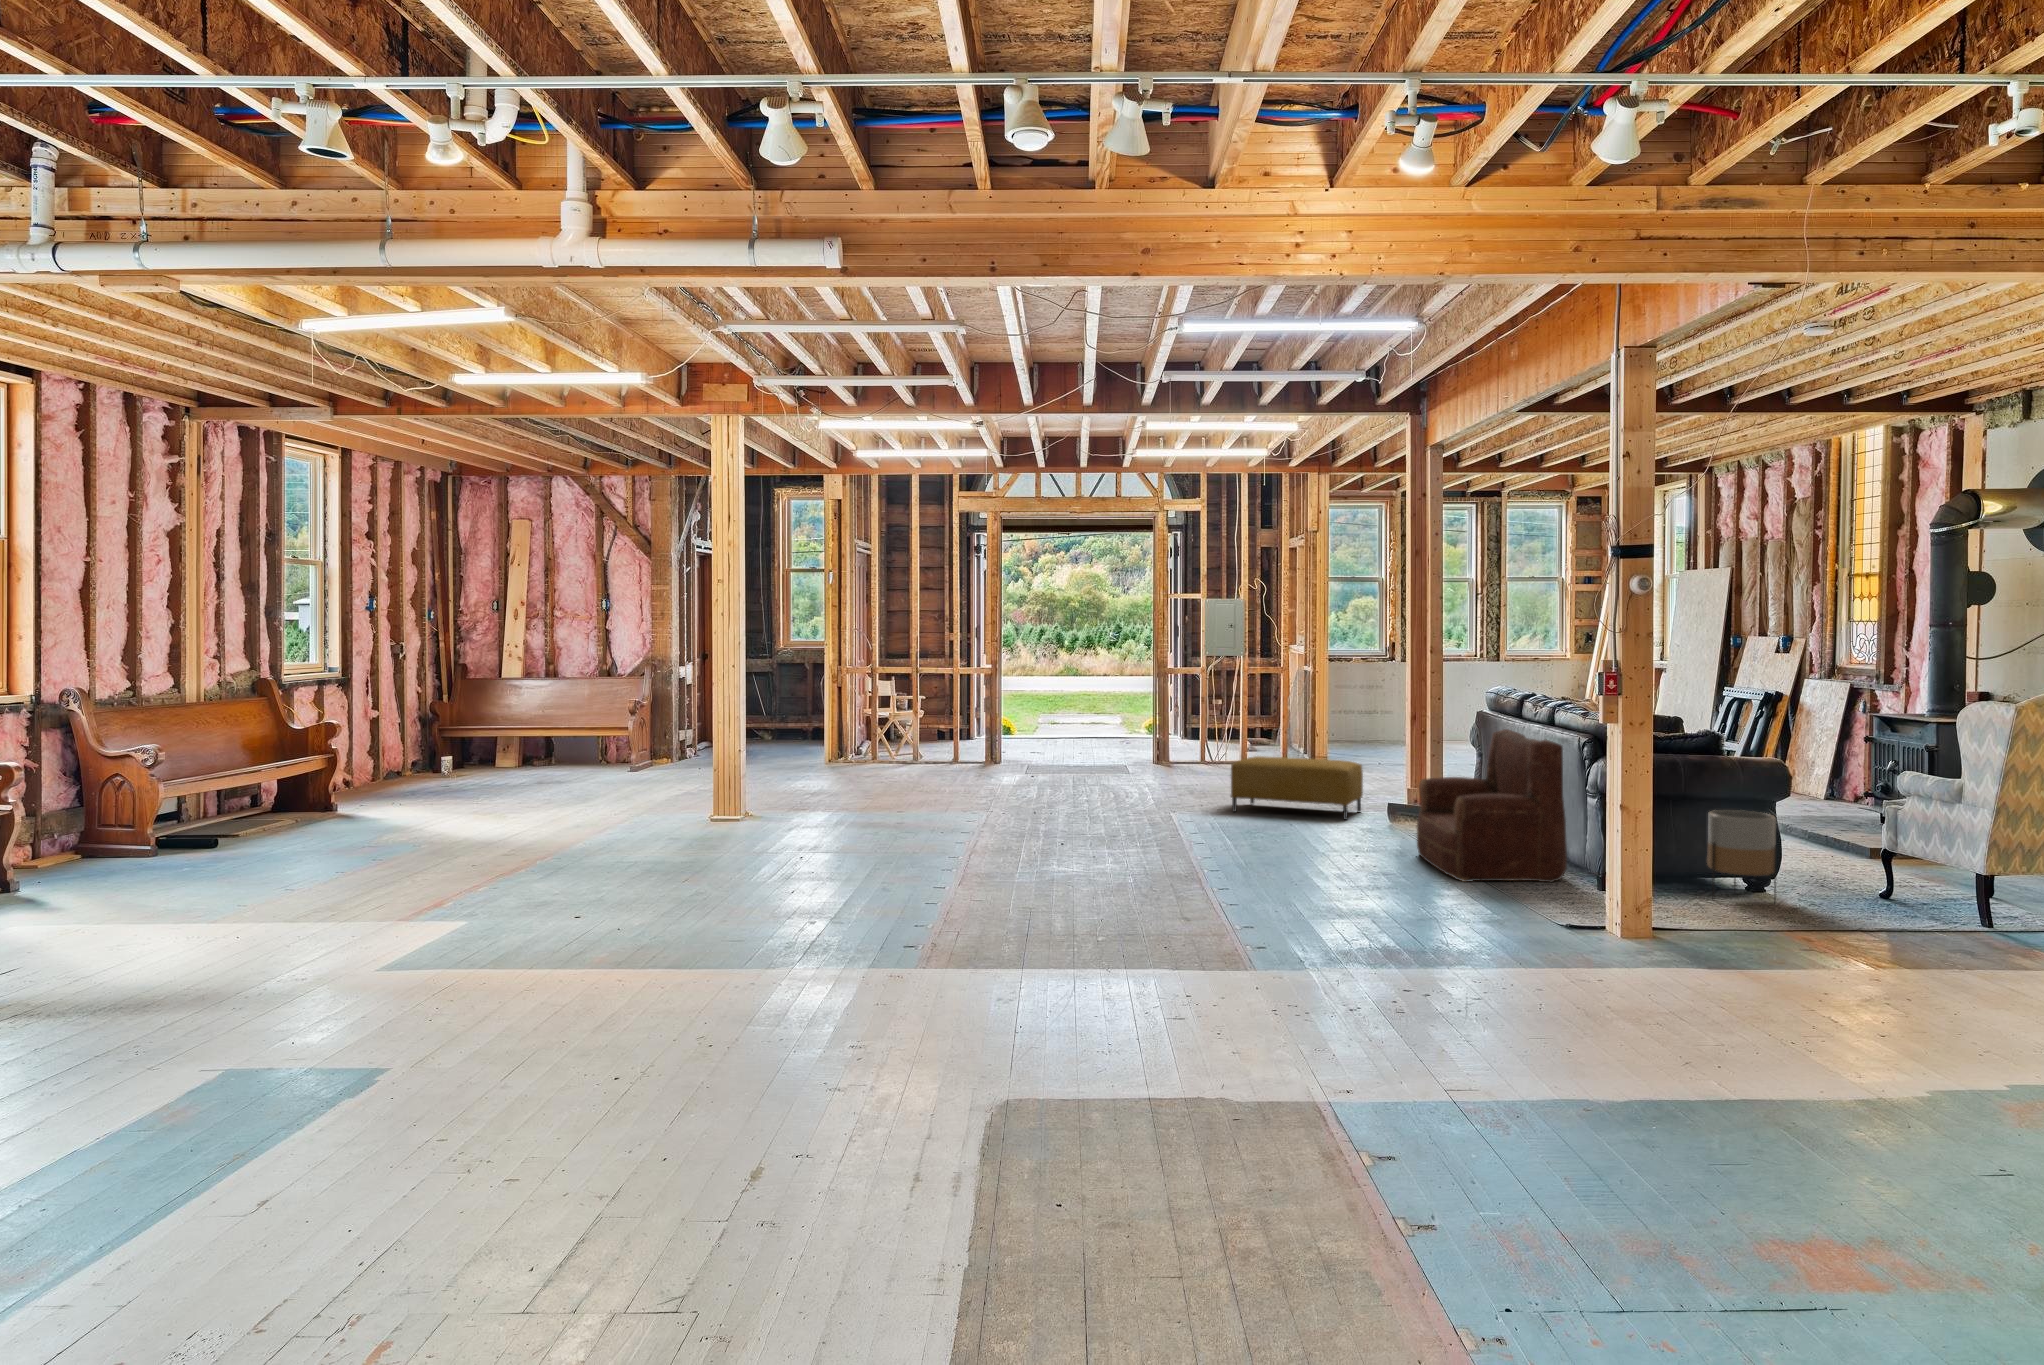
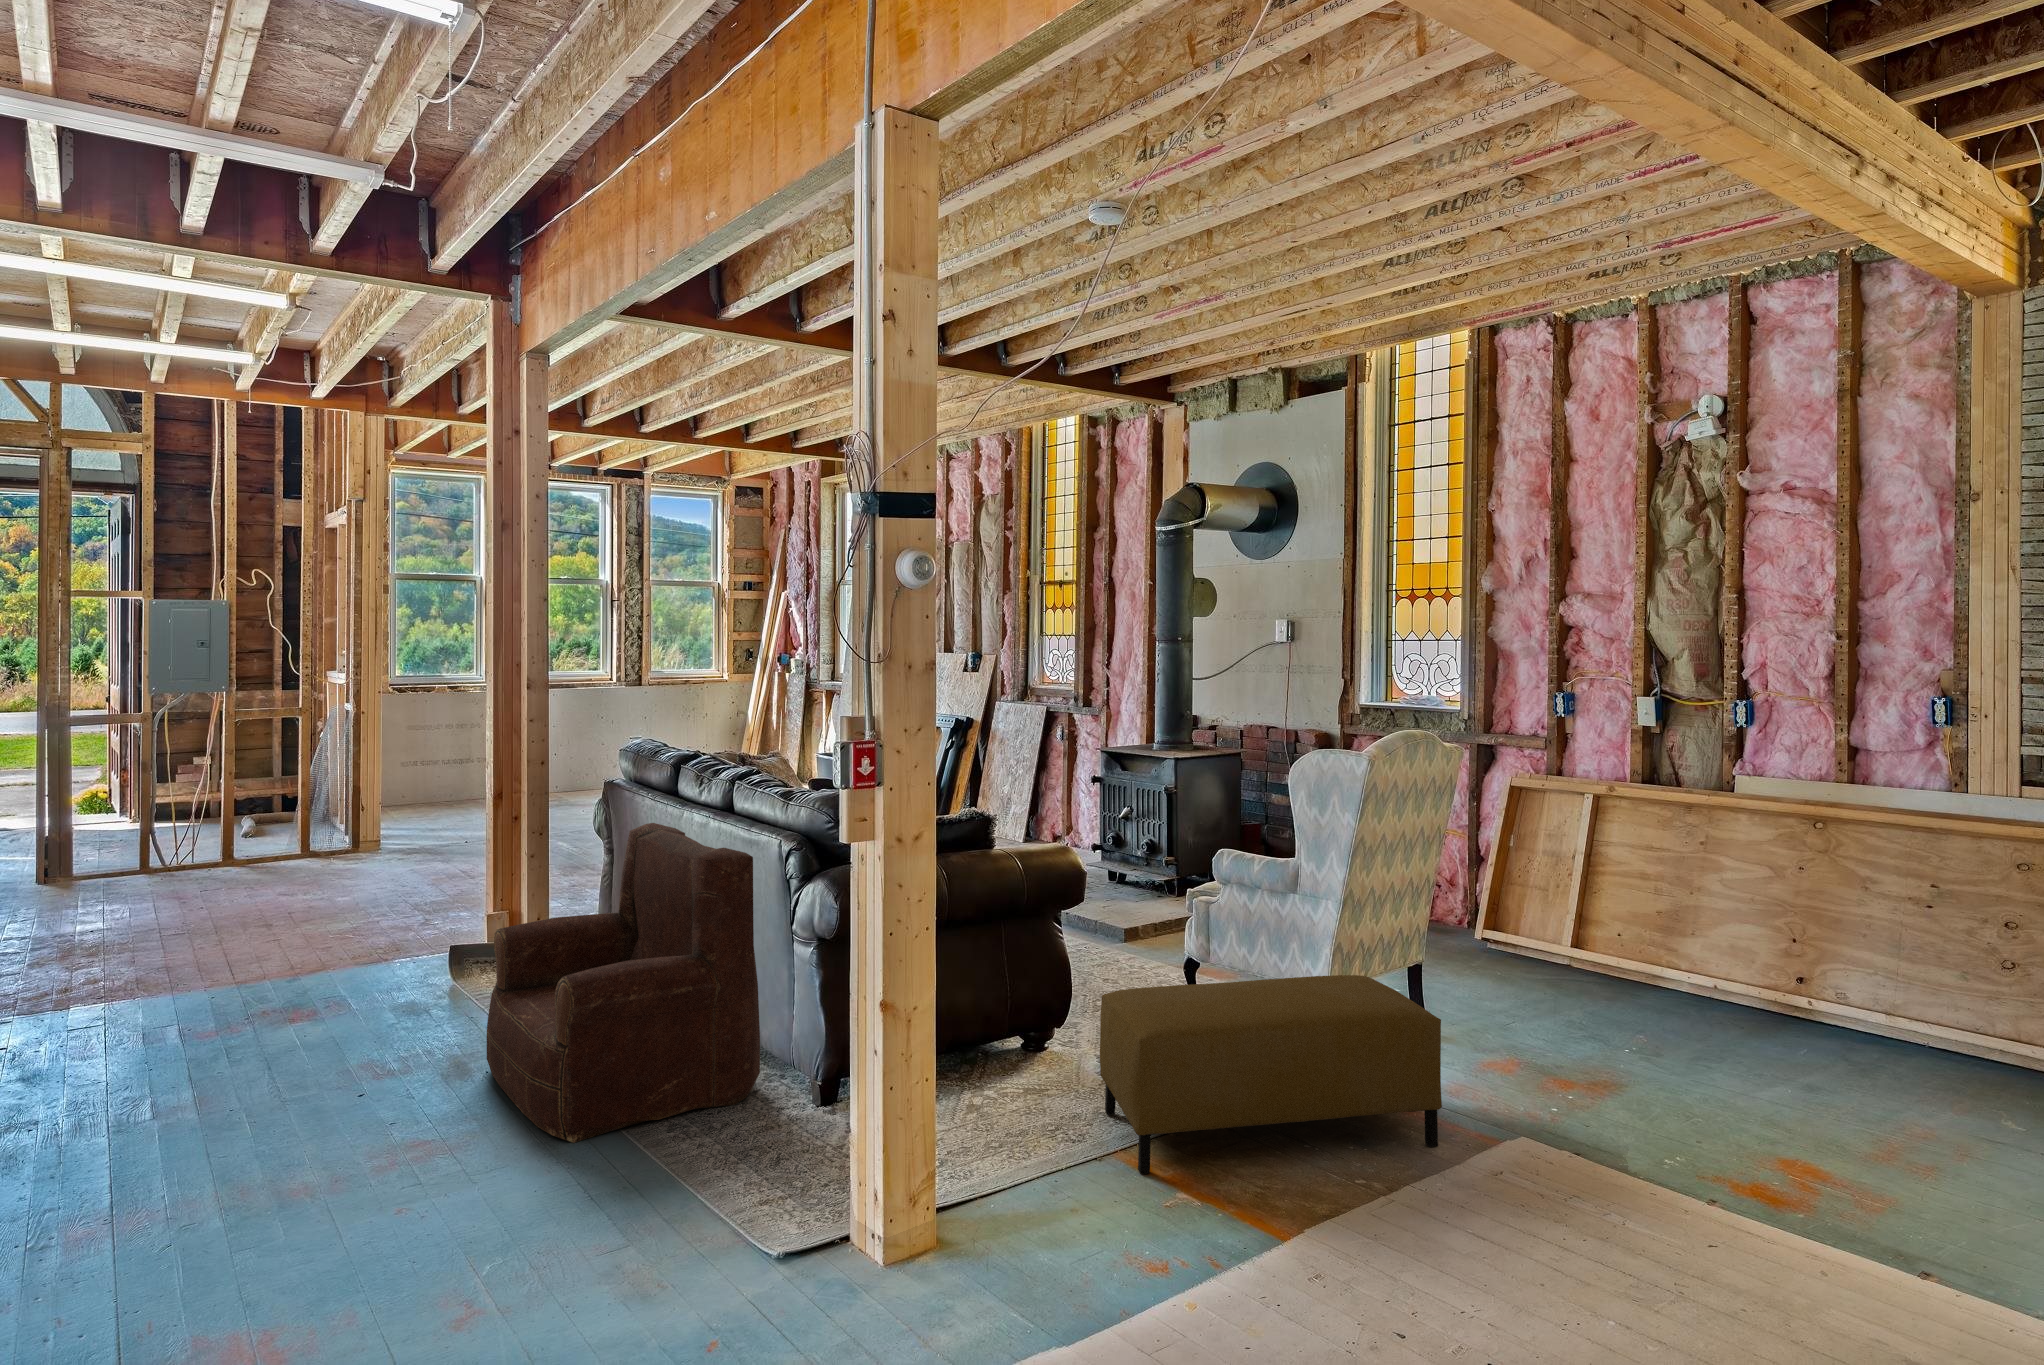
ottoman: present [1231,756,1363,820] -> present [1100,975,1442,1174]
planter: present [1707,810,1777,903] -> none [982,936,1081,1097]

